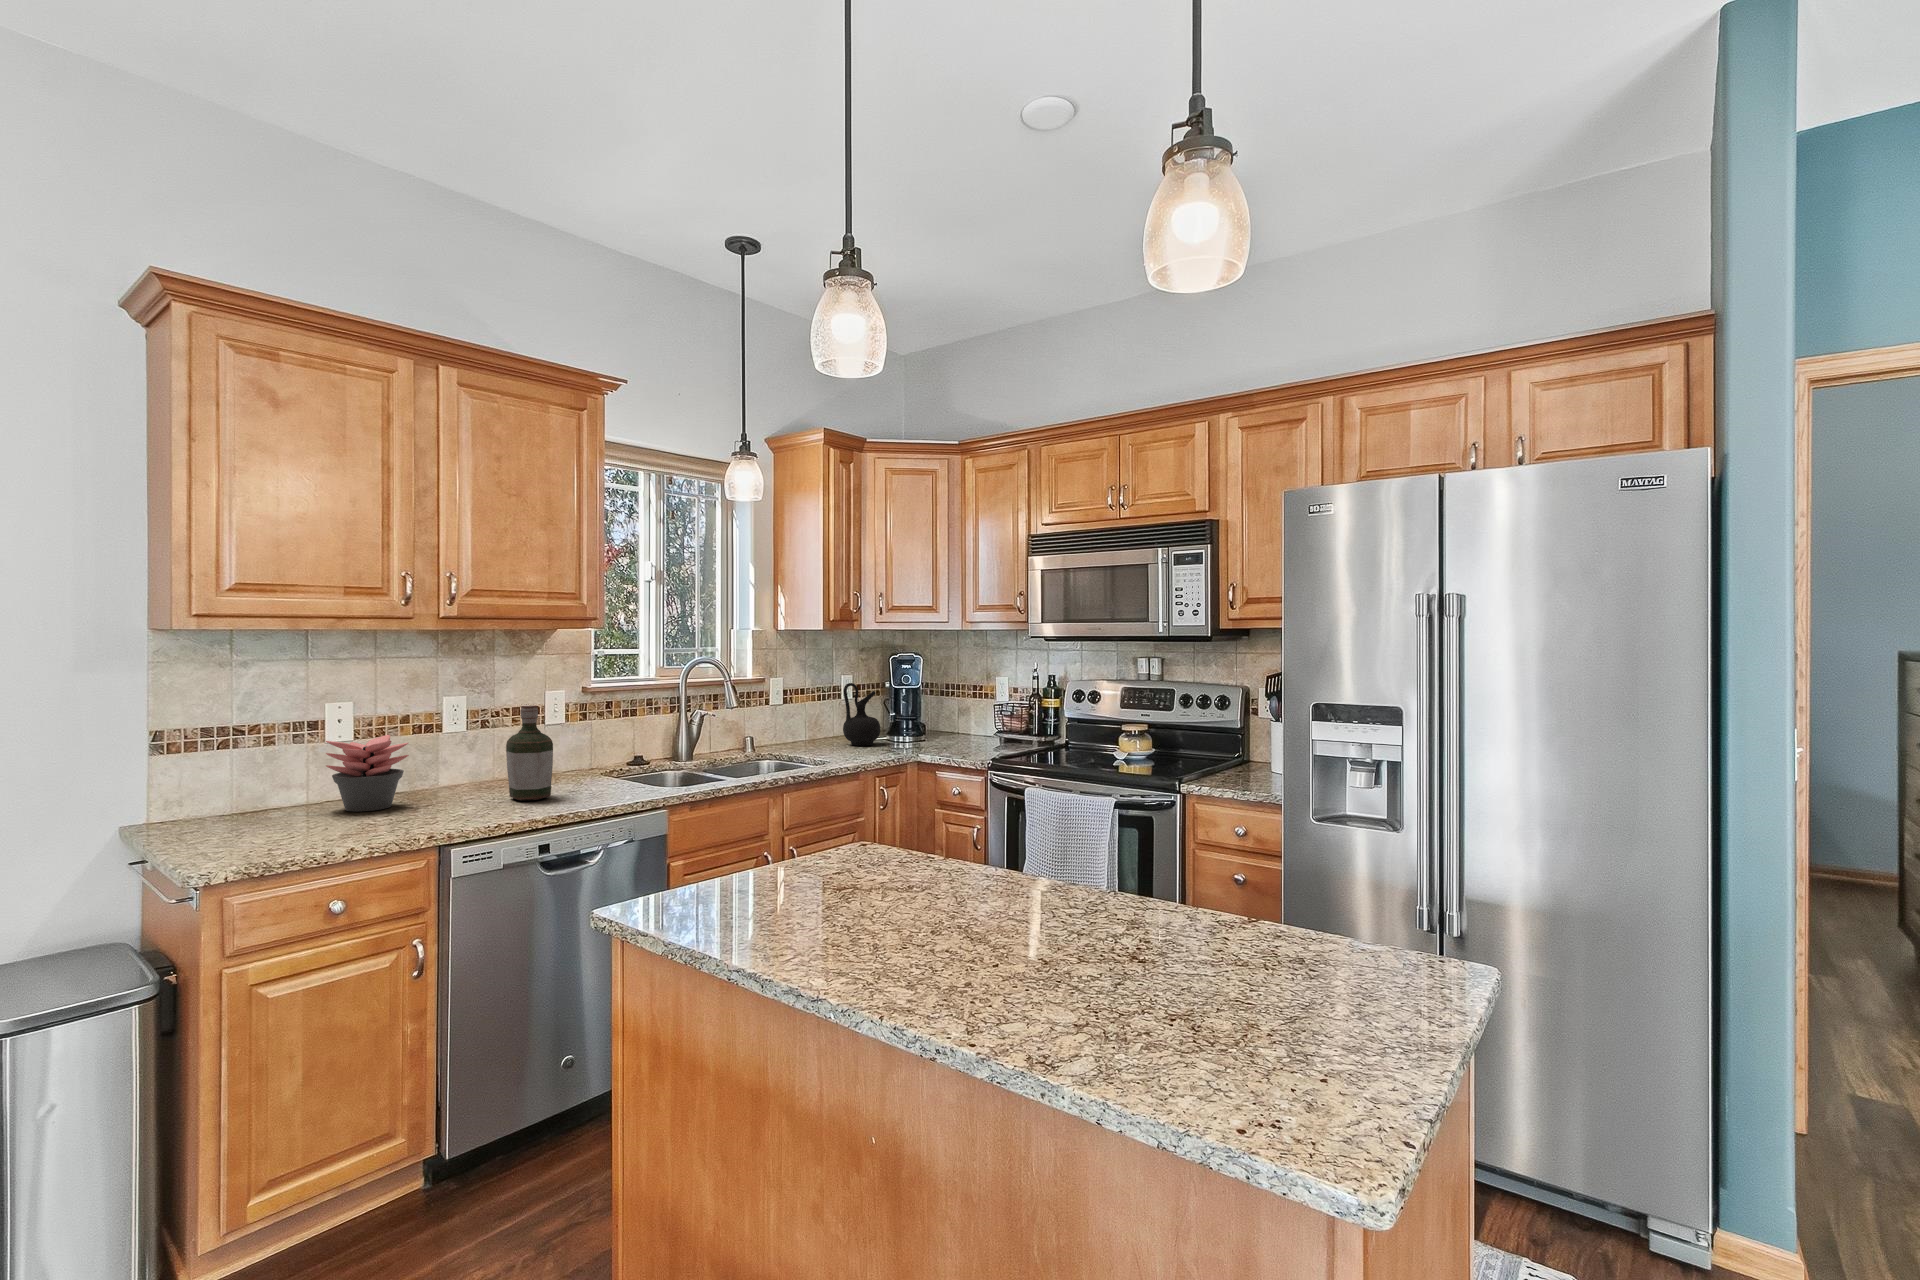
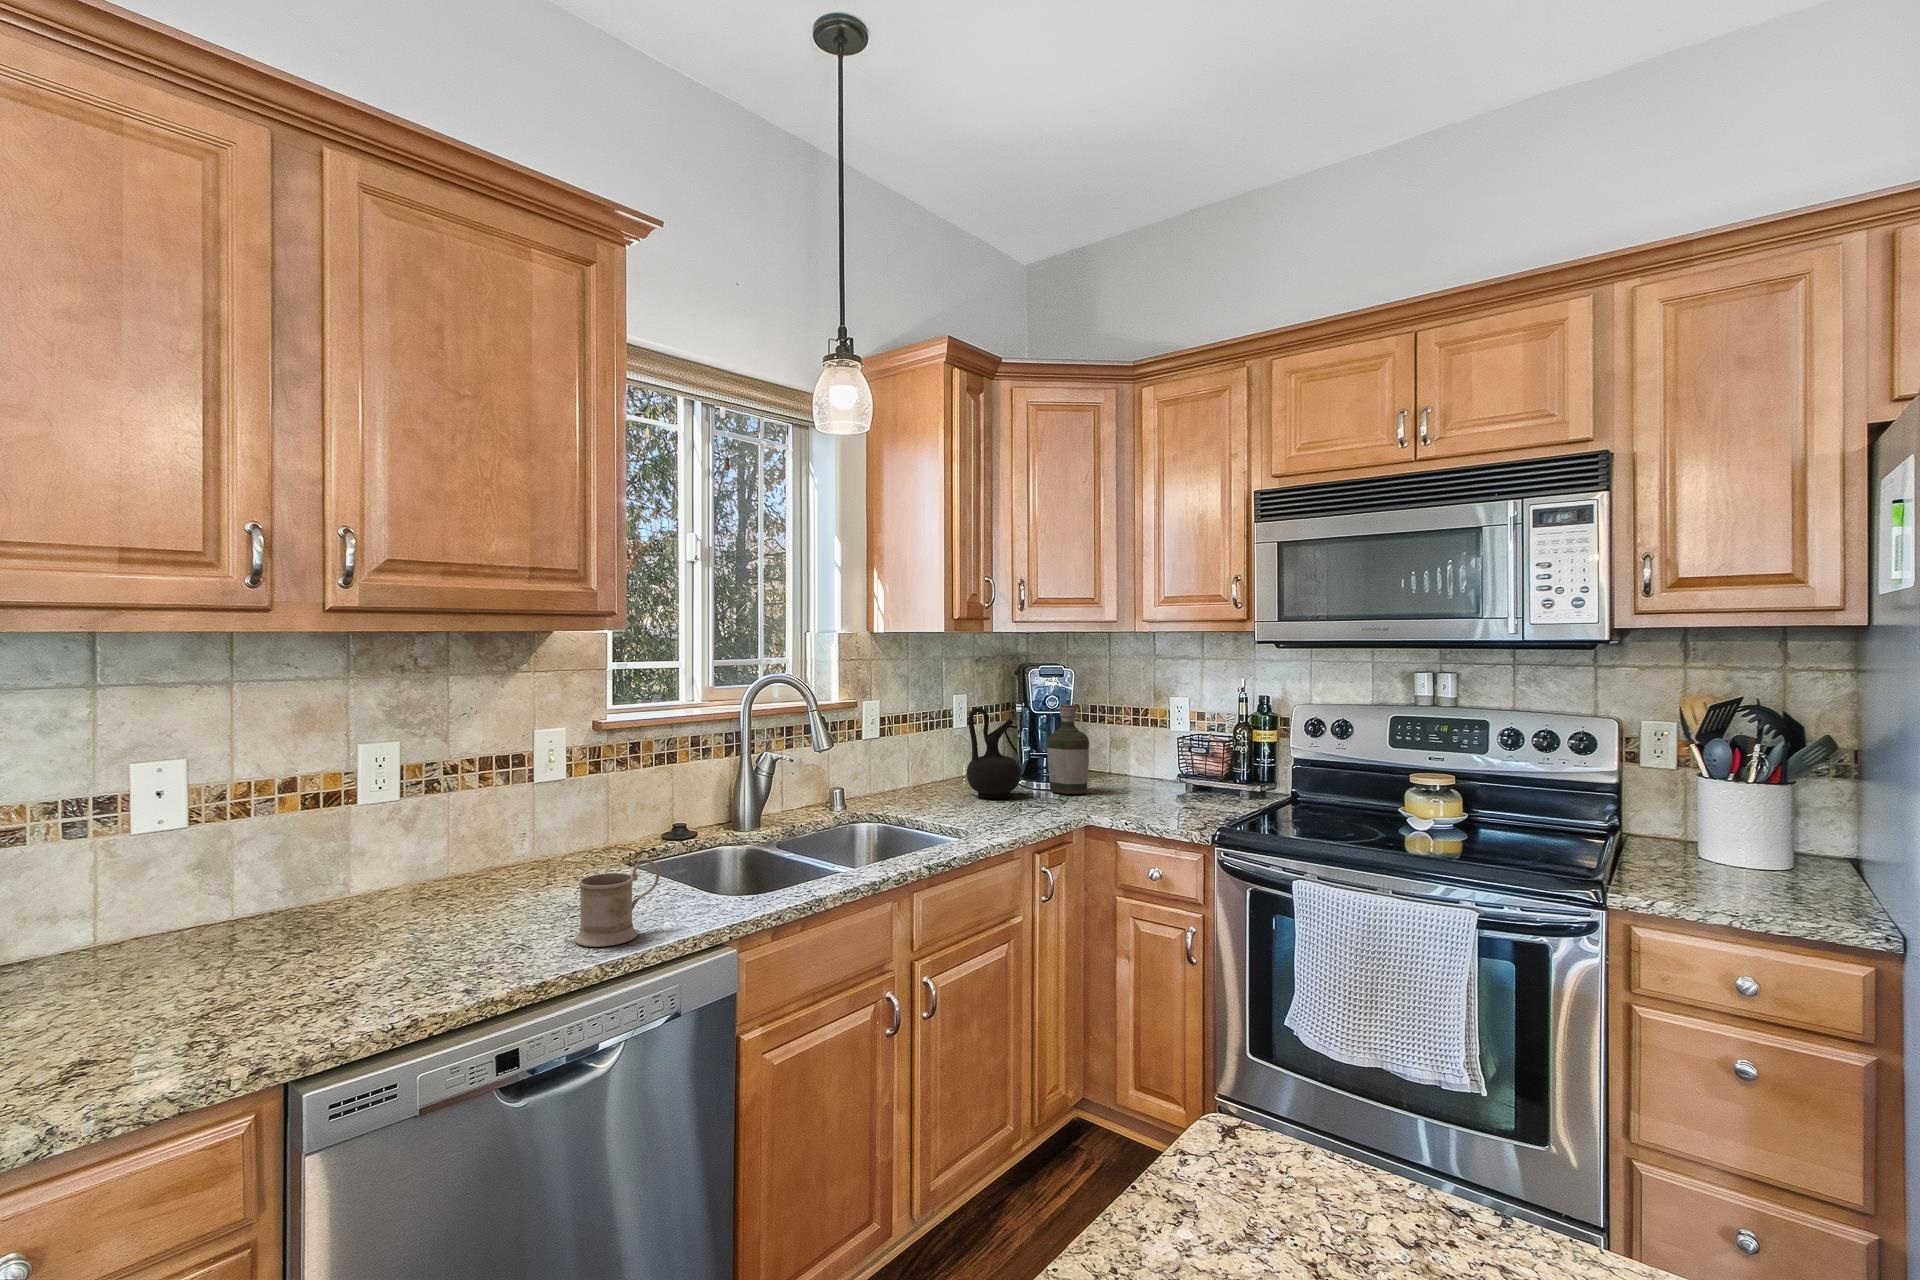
bottle: present [506,705,553,800] -> present [1047,705,1089,794]
succulent plant: present [326,735,409,812] -> none [115,818,277,969]
mug: none [575,758,624,804] -> present [574,858,659,947]

